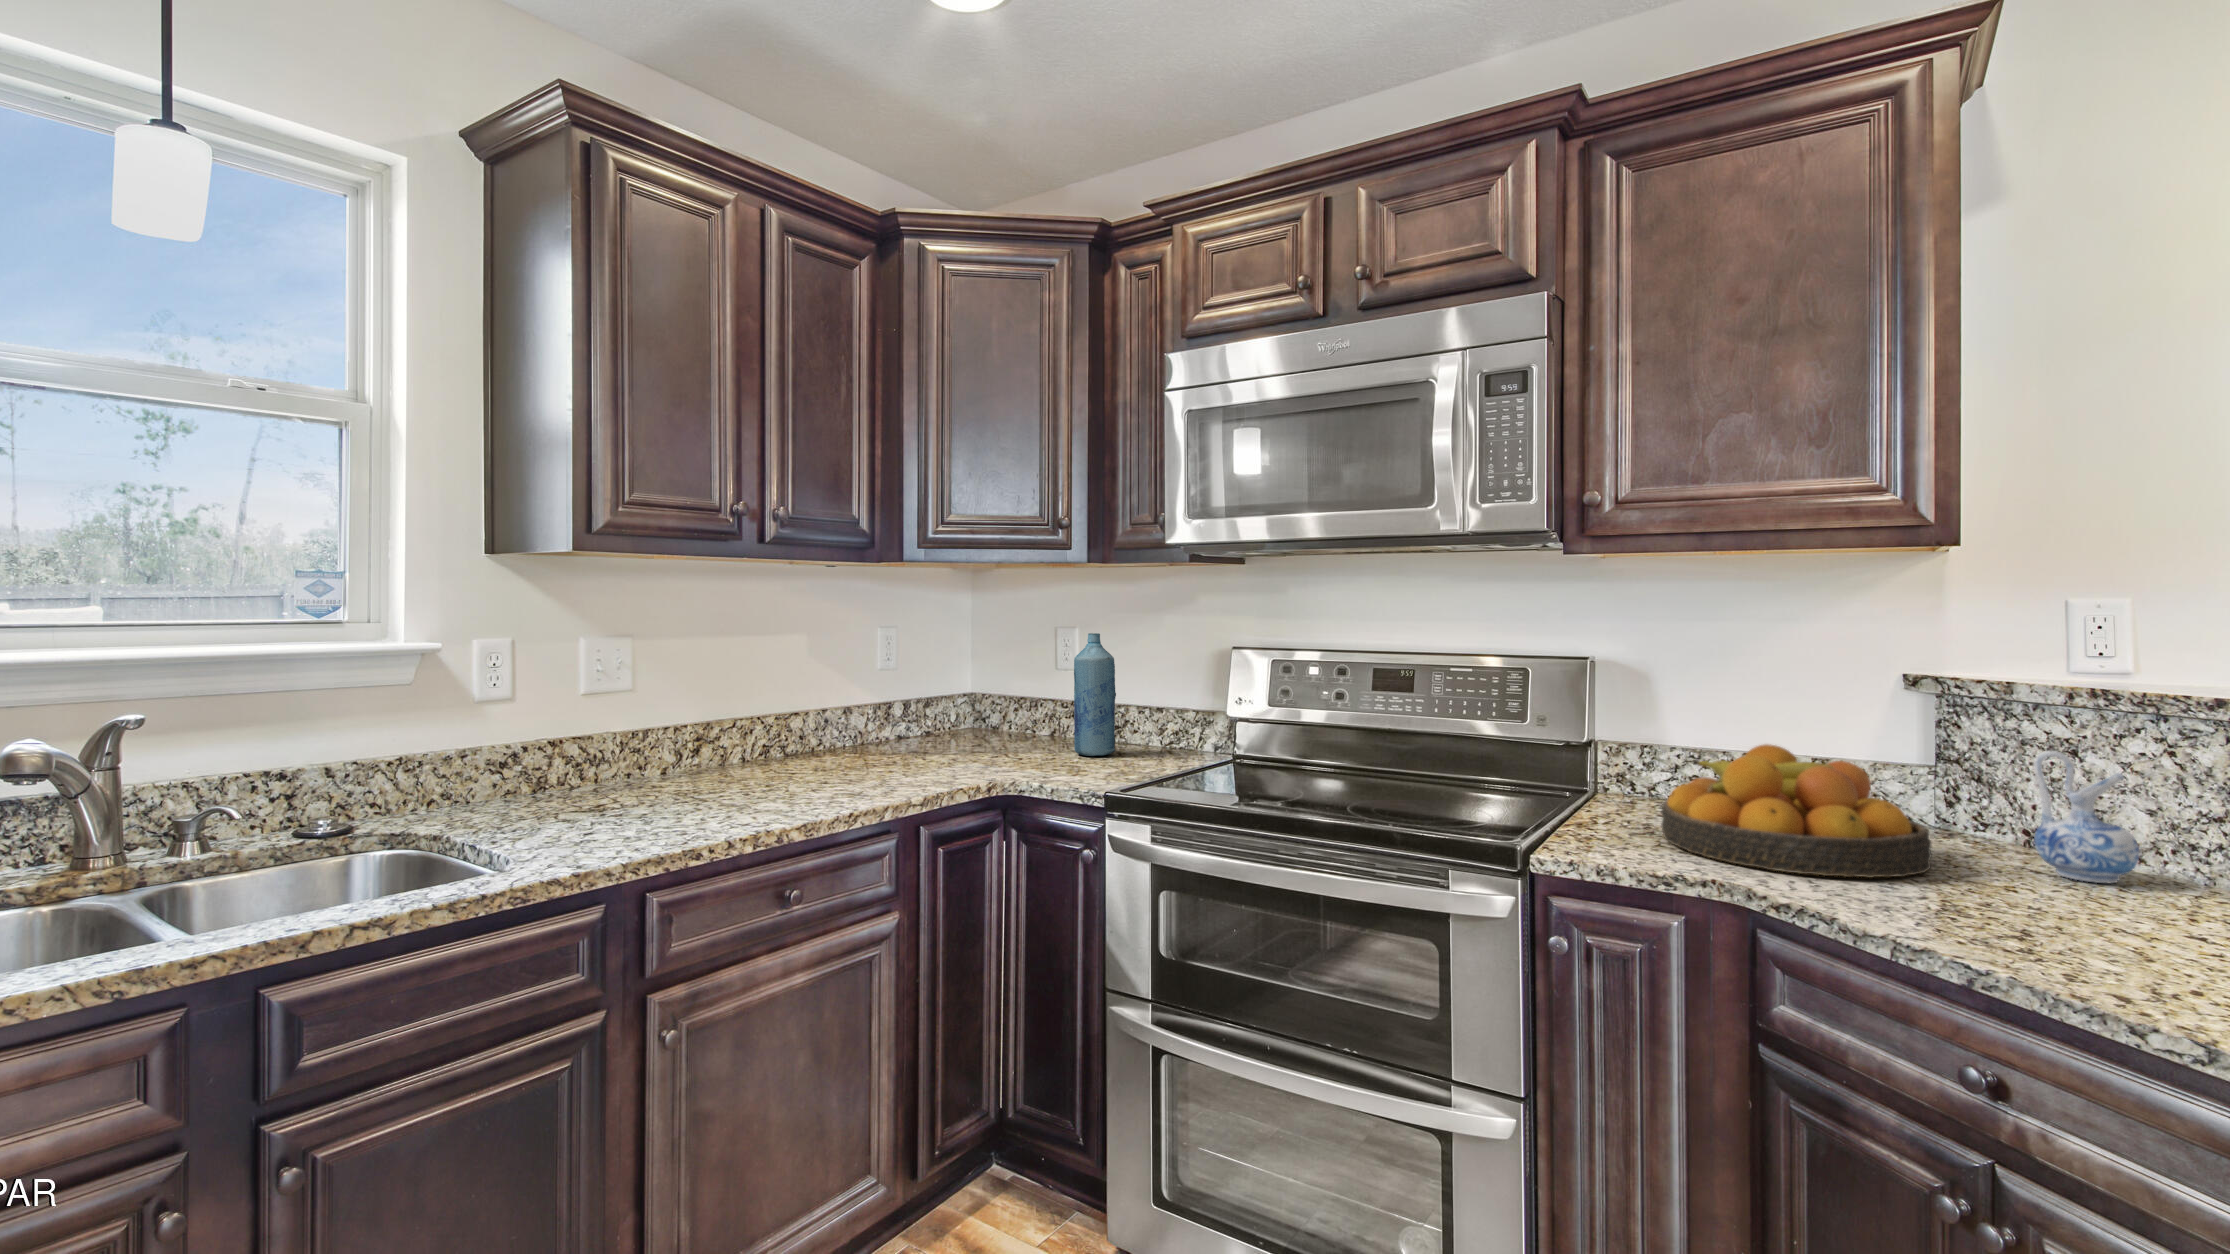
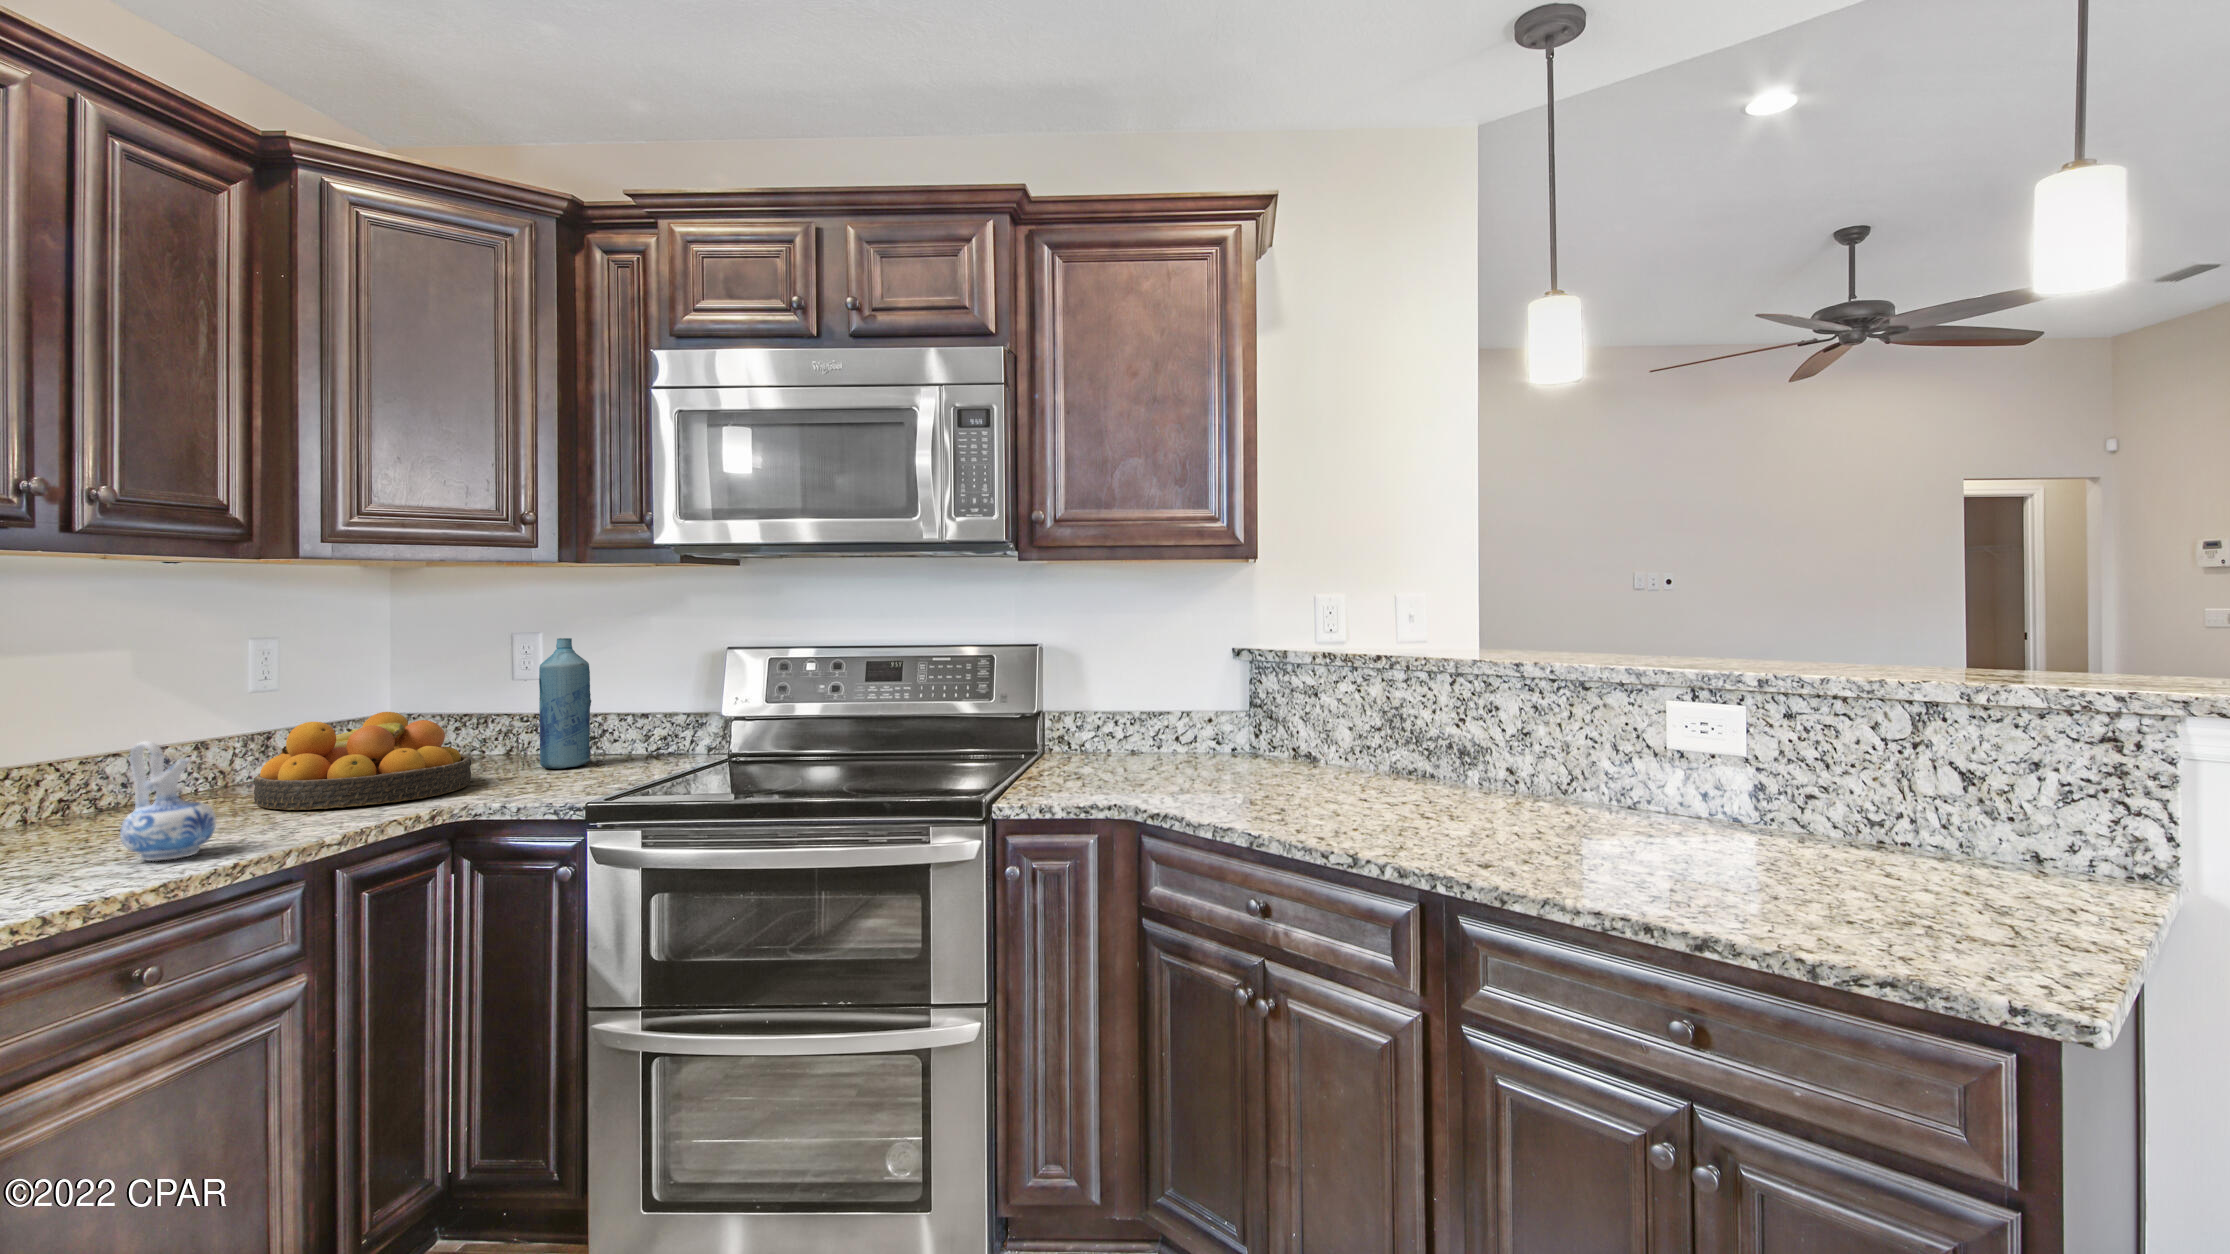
fruit bowl: present [1661,744,1931,877] -> present [254,712,471,810]
ceramic pitcher: present [2034,751,2139,883] -> present [120,741,216,861]

